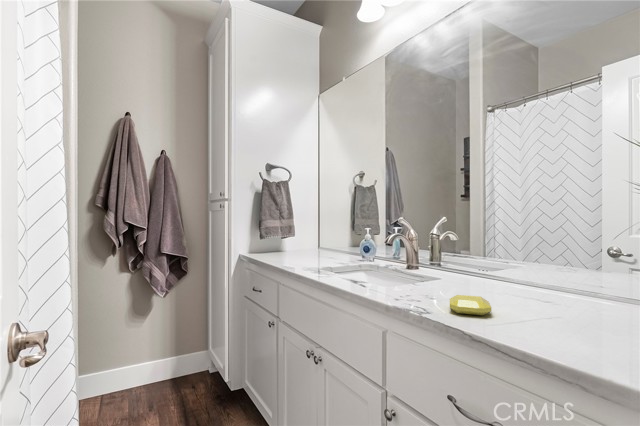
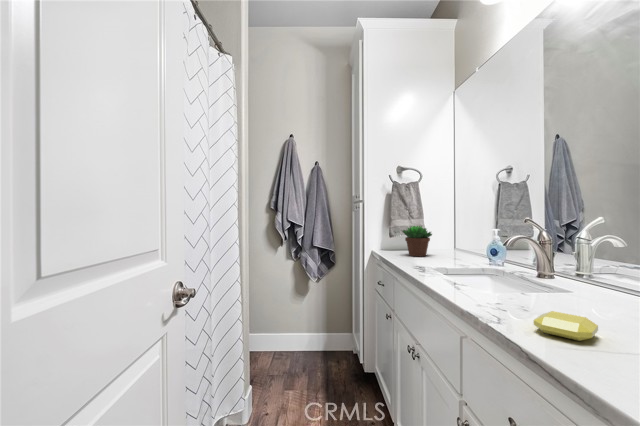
succulent plant: none [276,226,306,258] -> present [402,226,432,256]

